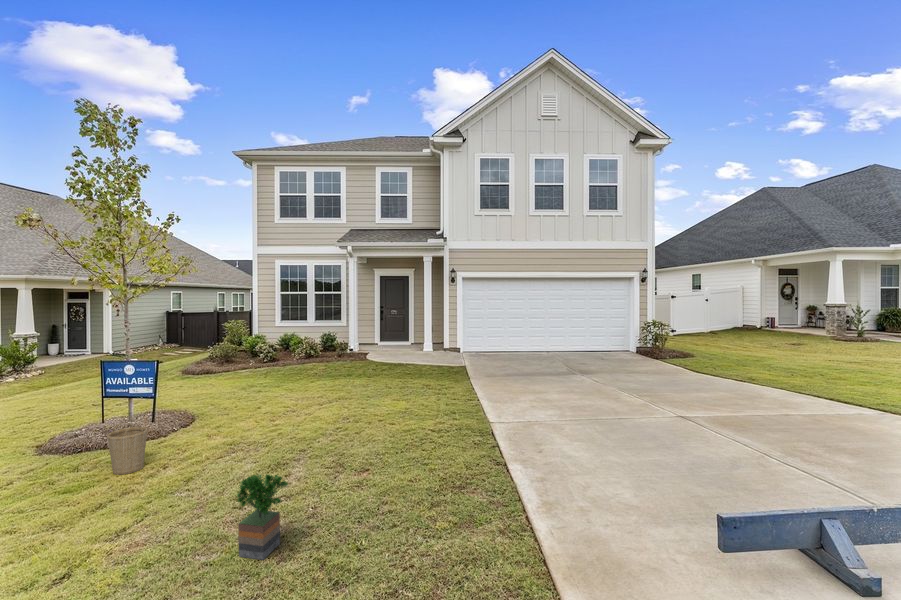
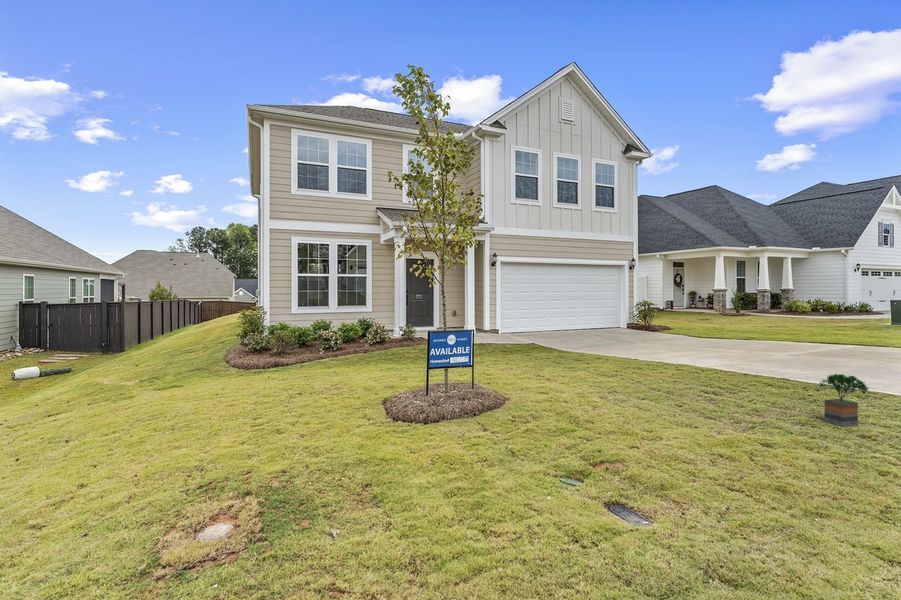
basket: present [107,422,148,475] -> none [580,373,610,417]

